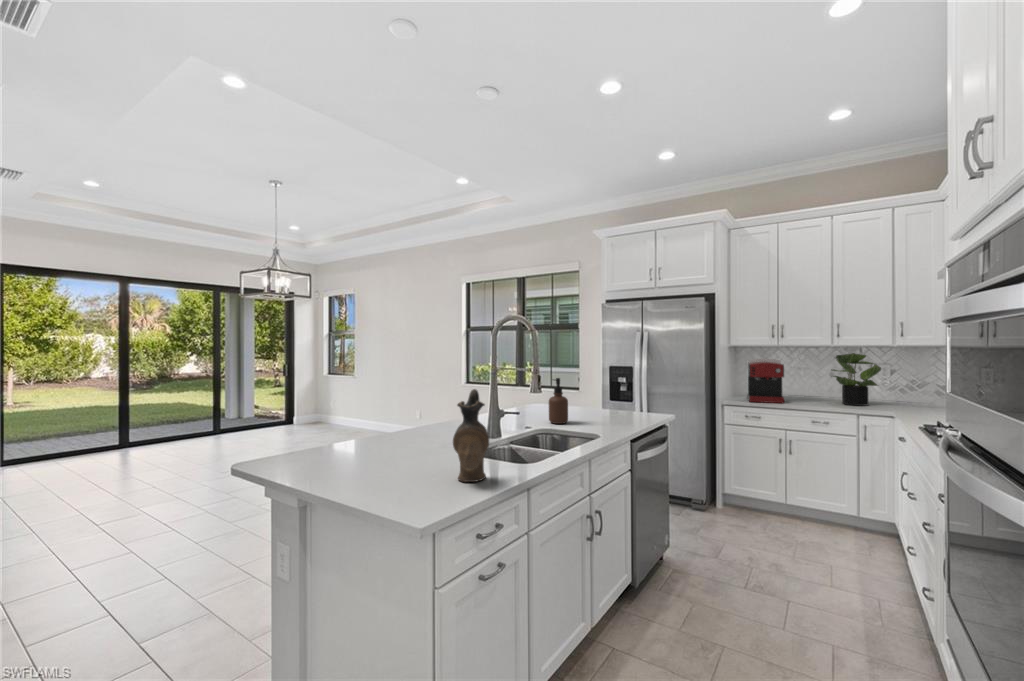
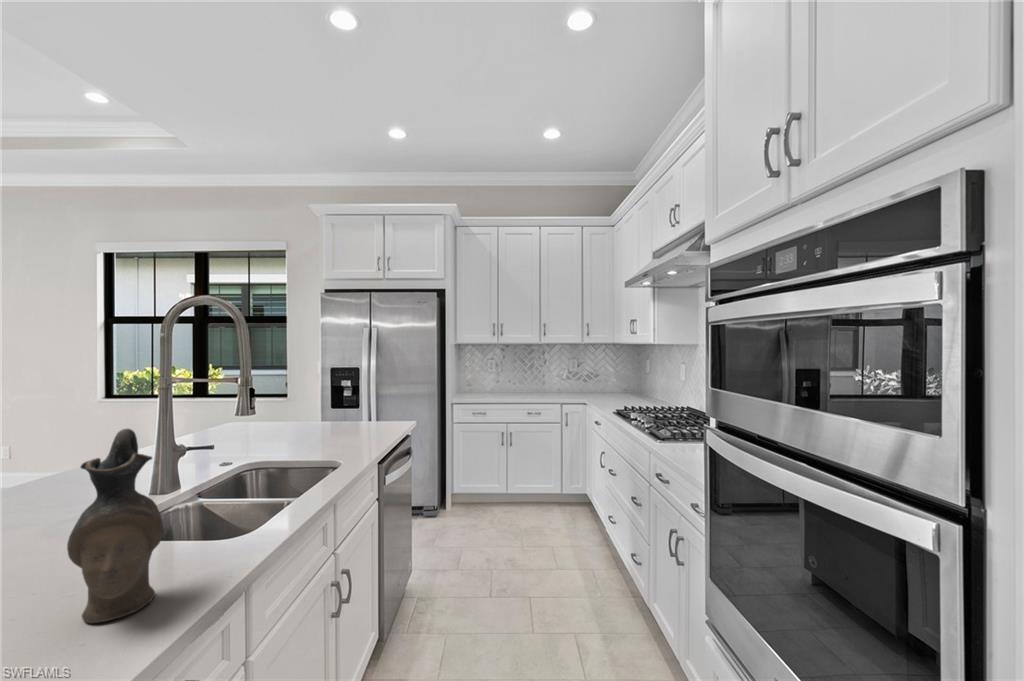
potted plant: present [832,353,881,406] -> none [537,349,574,395]
coffee maker: present [747,358,784,403] -> none [470,355,503,398]
soap dispenser: present [549,378,568,424] -> none [259,388,289,452]

